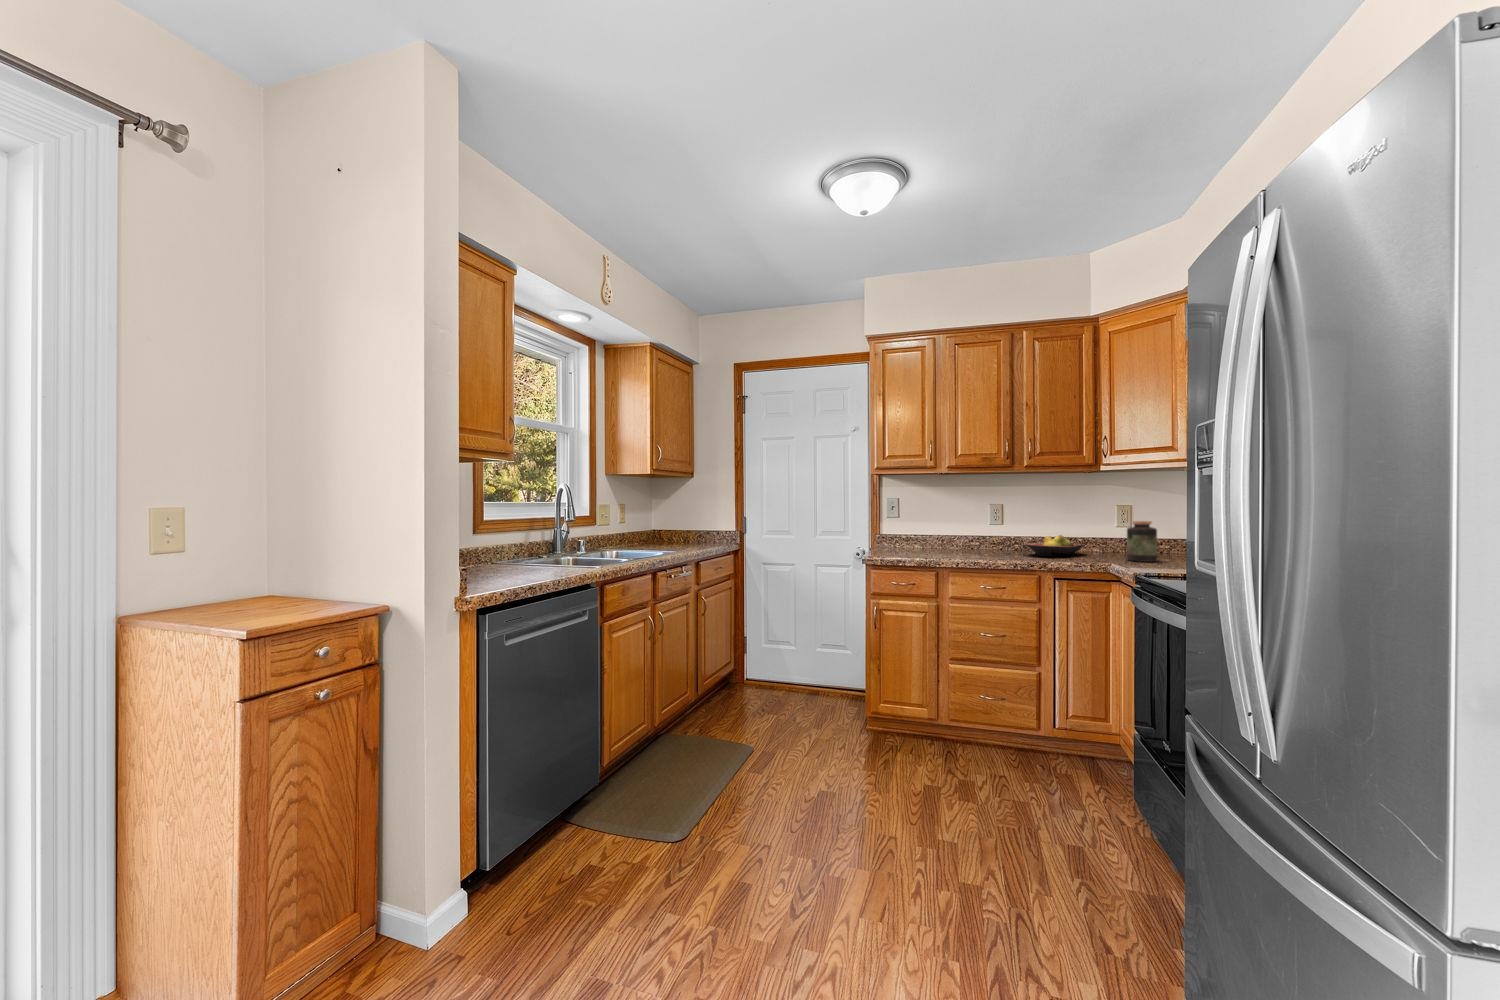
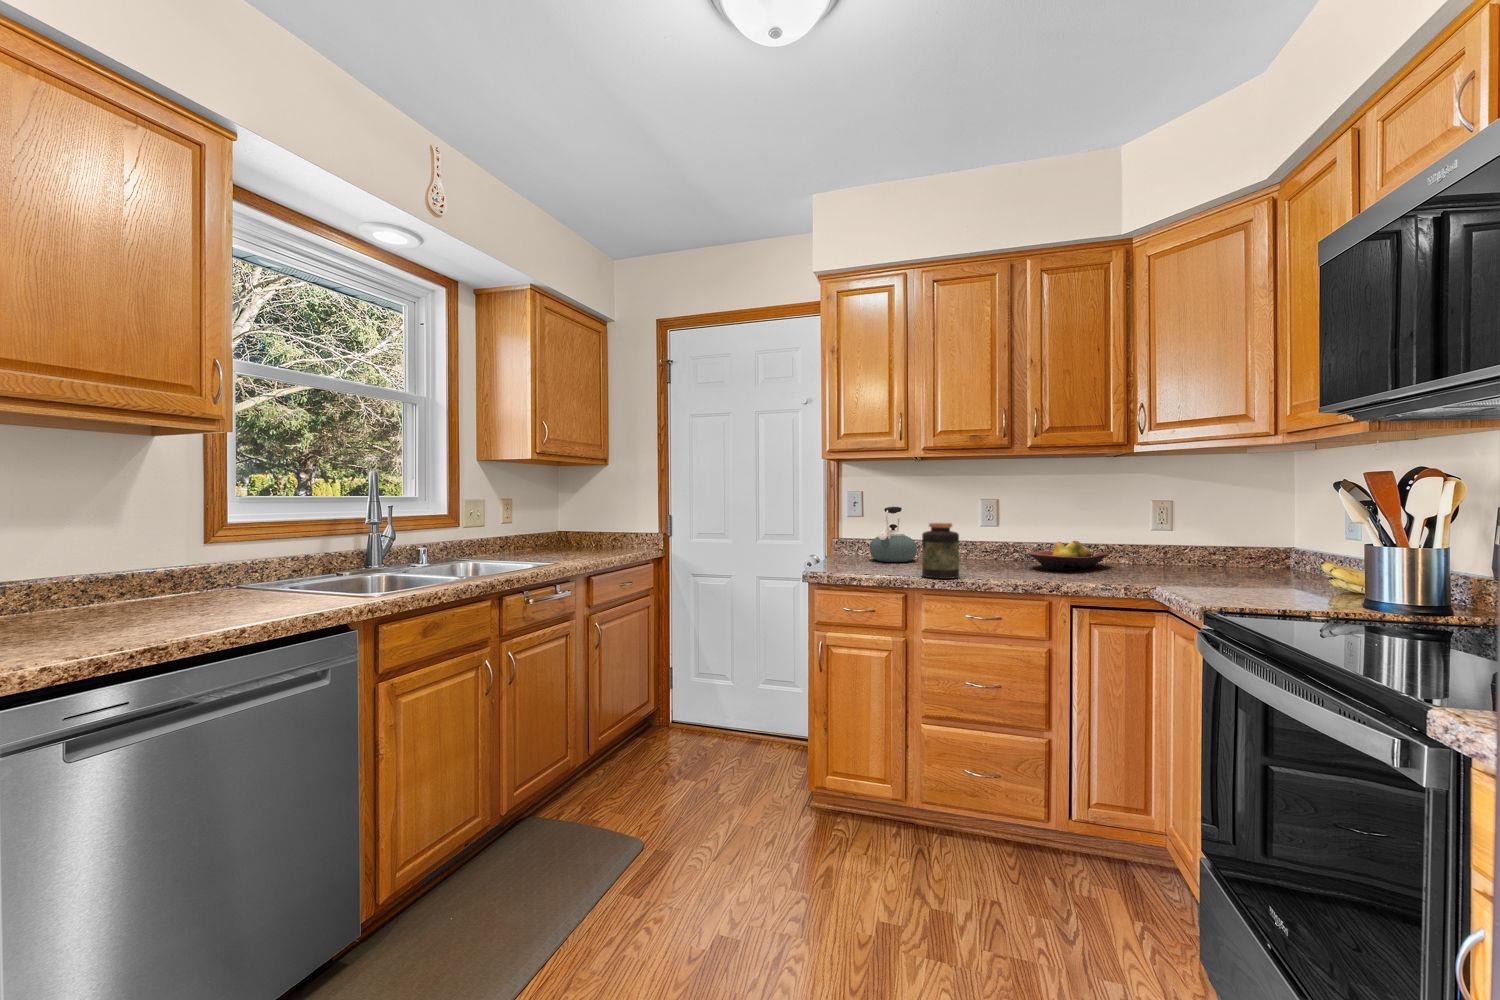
kettle: none [905,510,942,552] -> present [869,507,917,562]
jar: present [1127,521,1157,562] -> present [922,523,959,579]

